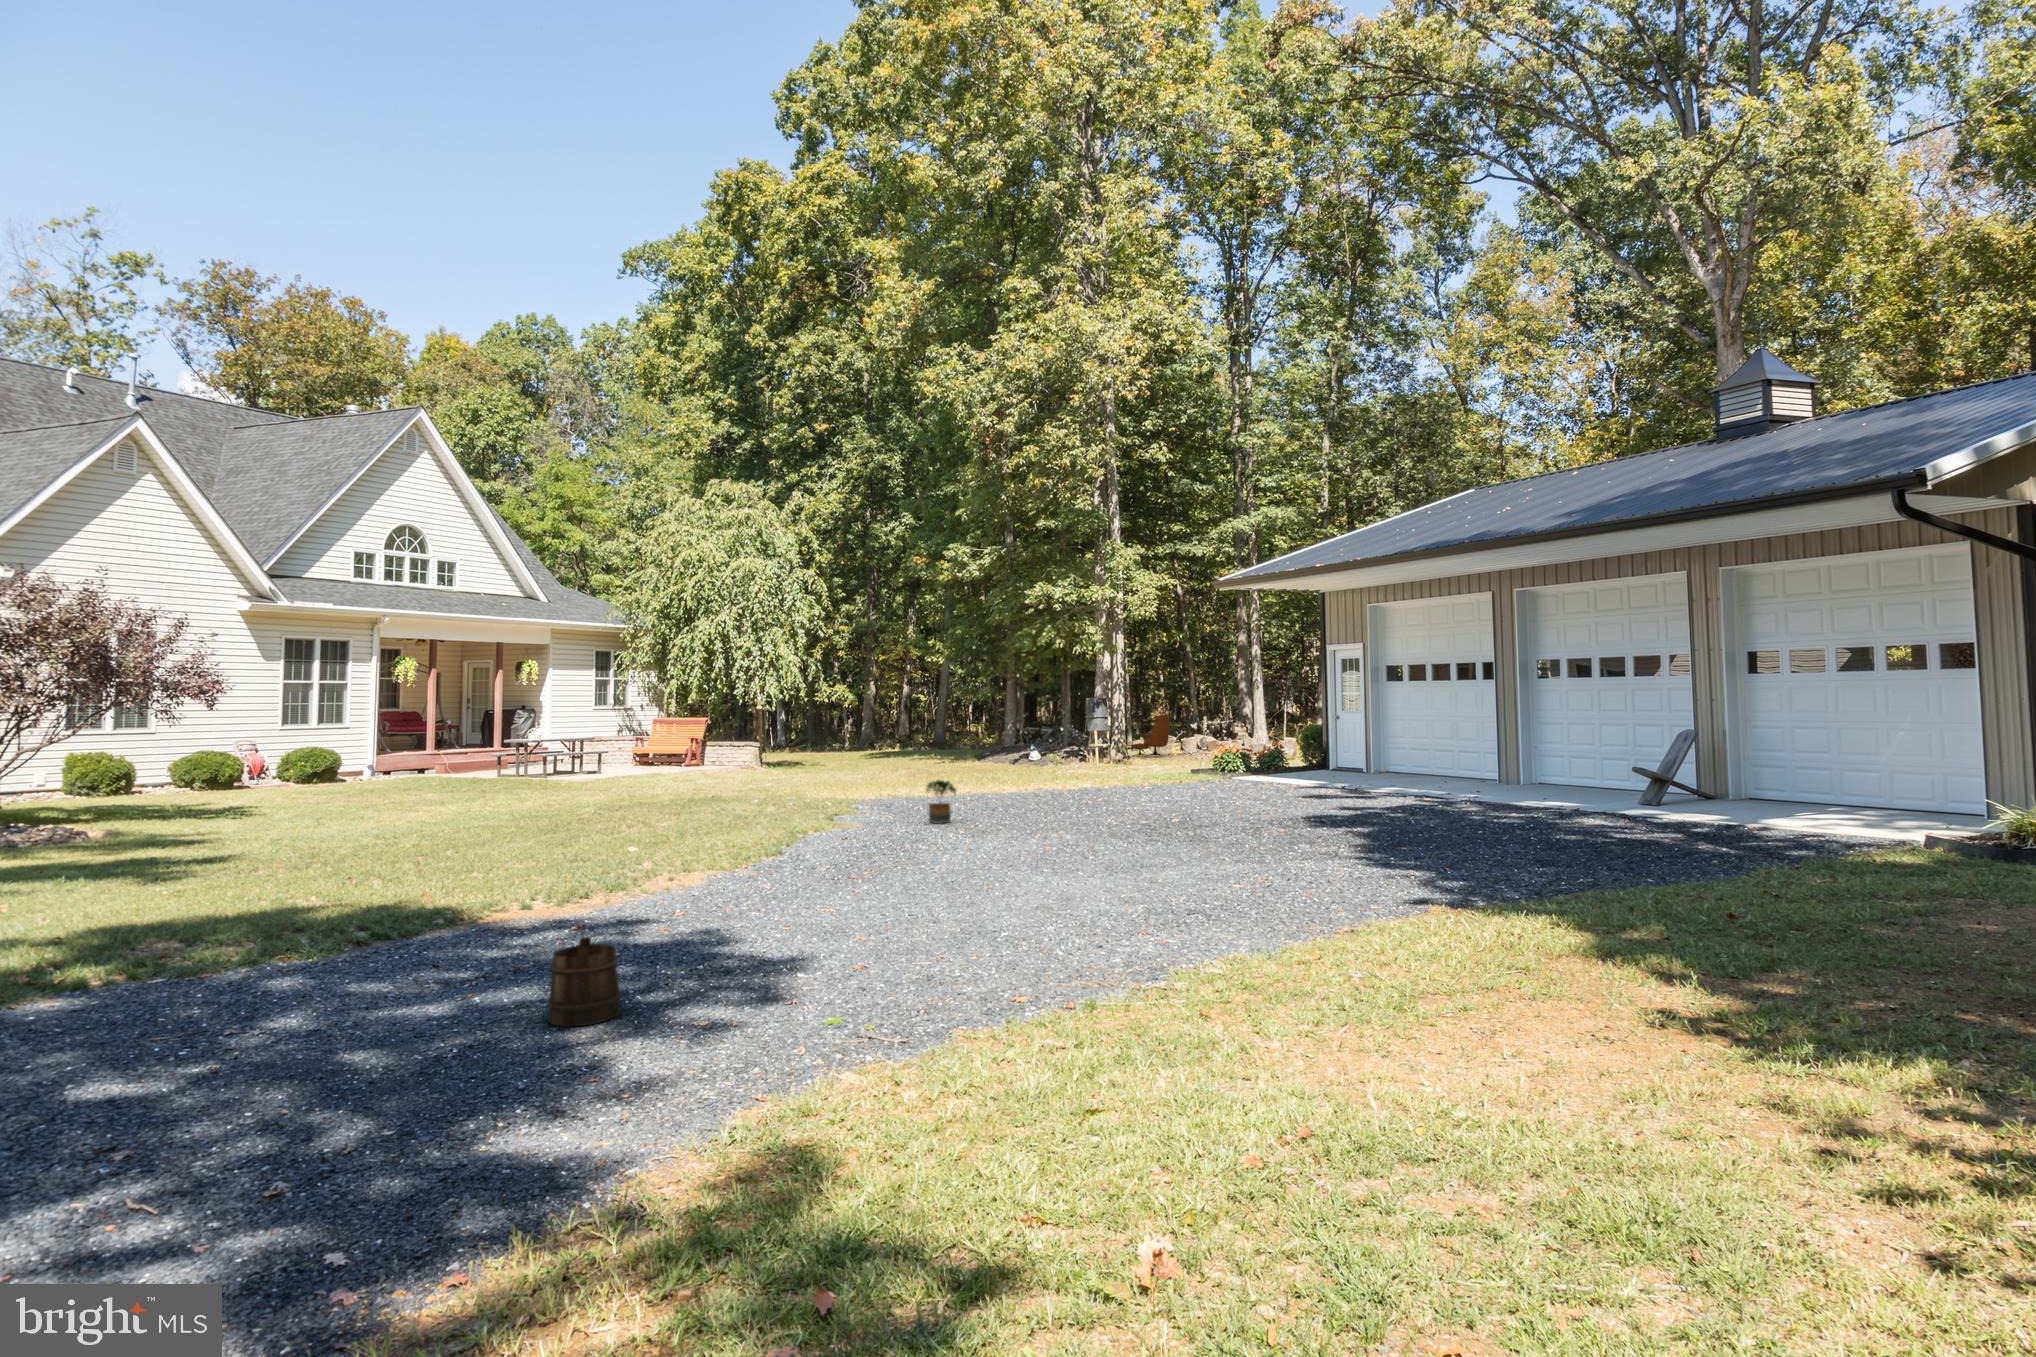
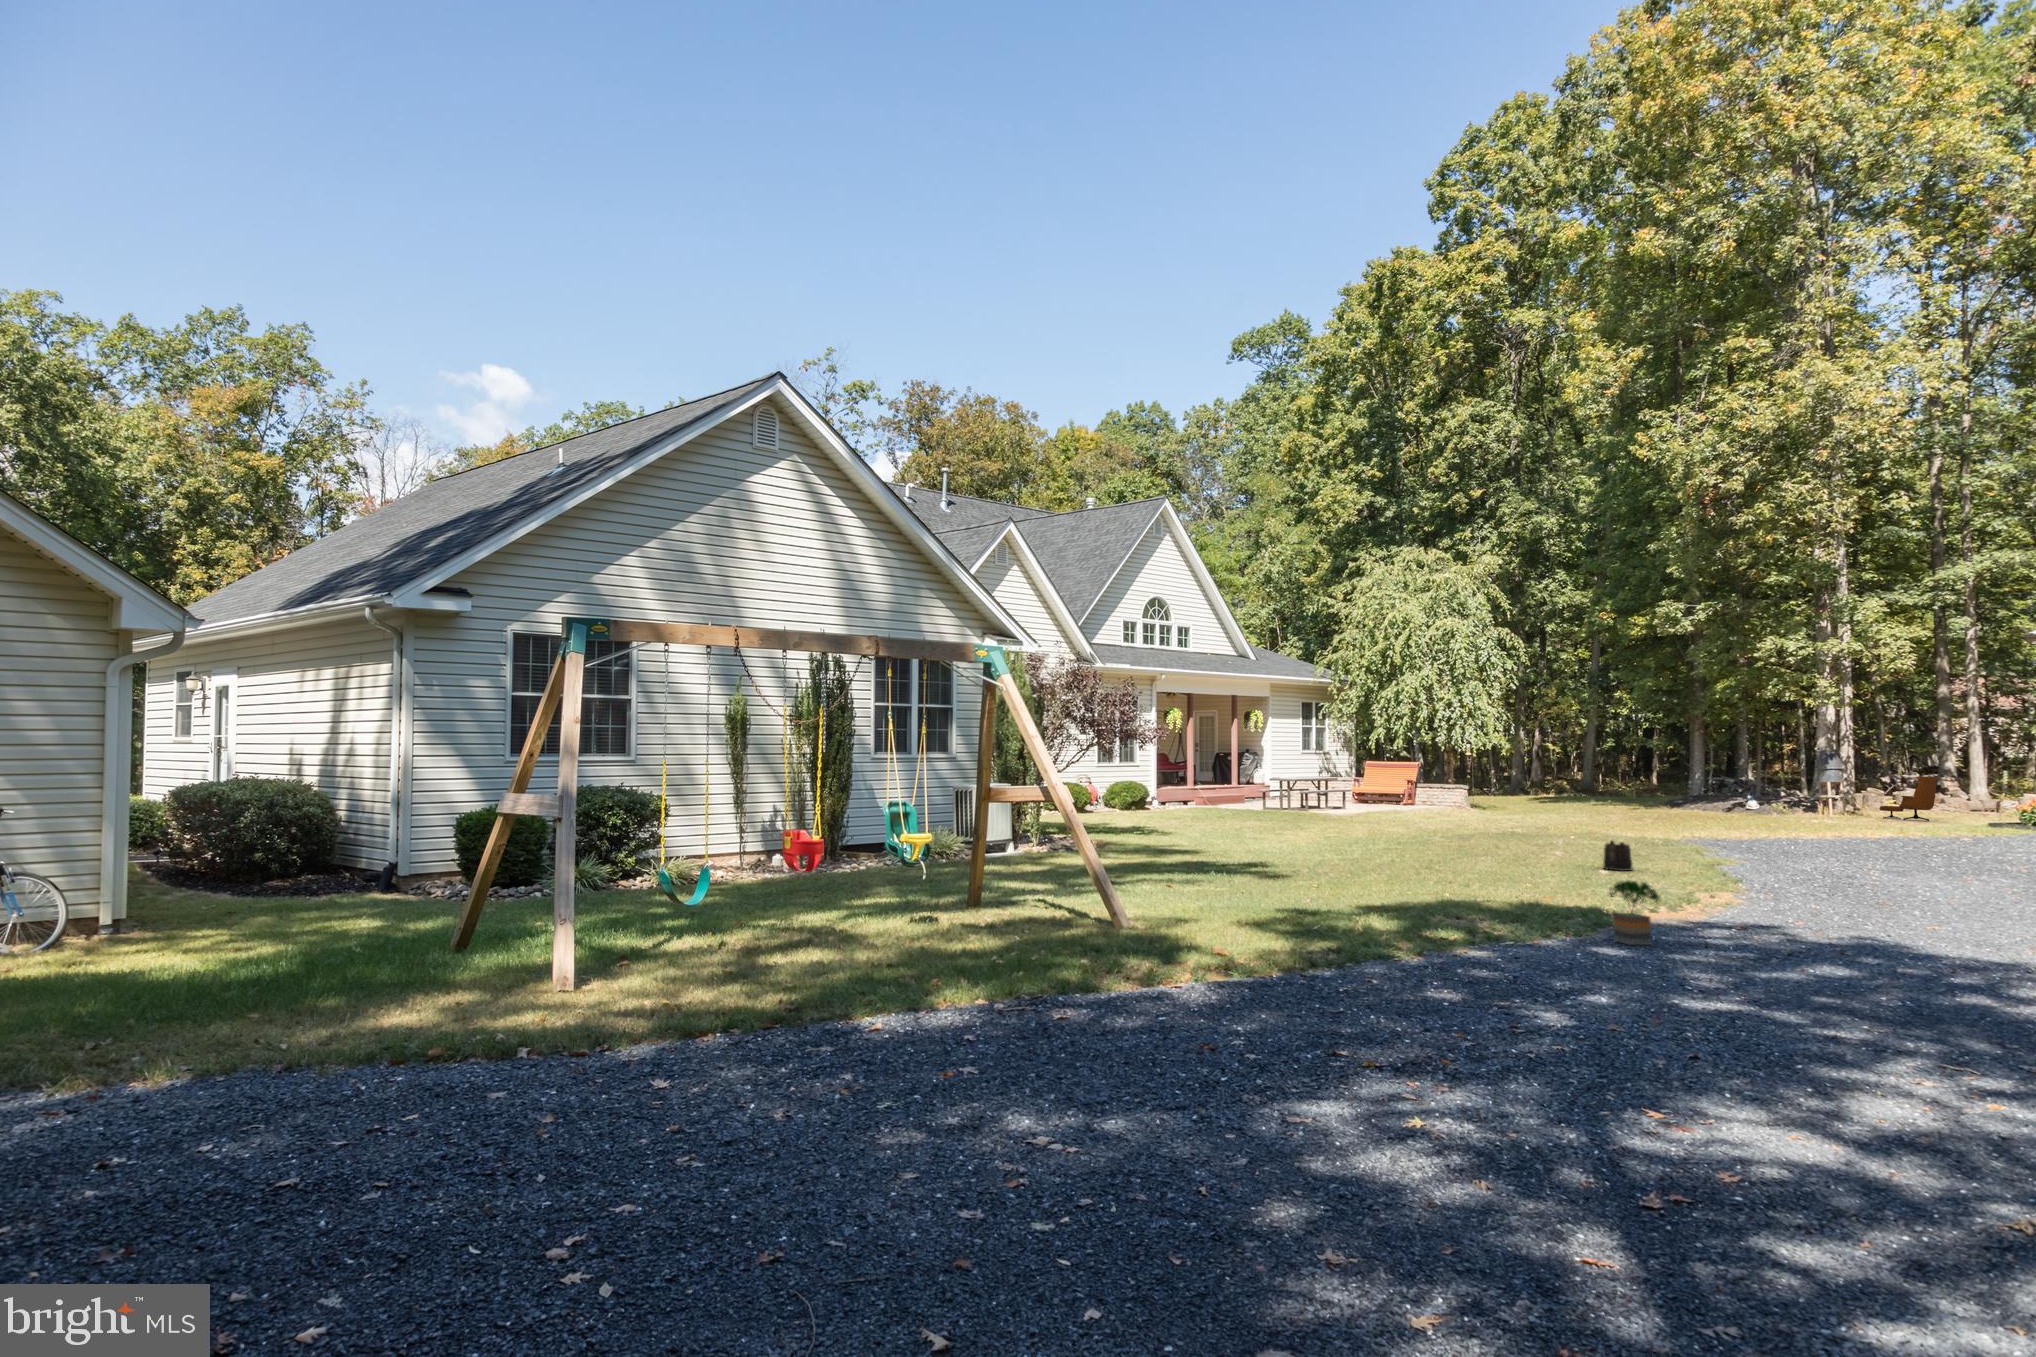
potted tree: present [927,780,956,824] -> present [1609,881,1660,945]
bucket: present [548,937,621,1026] -> present [1603,841,1633,871]

